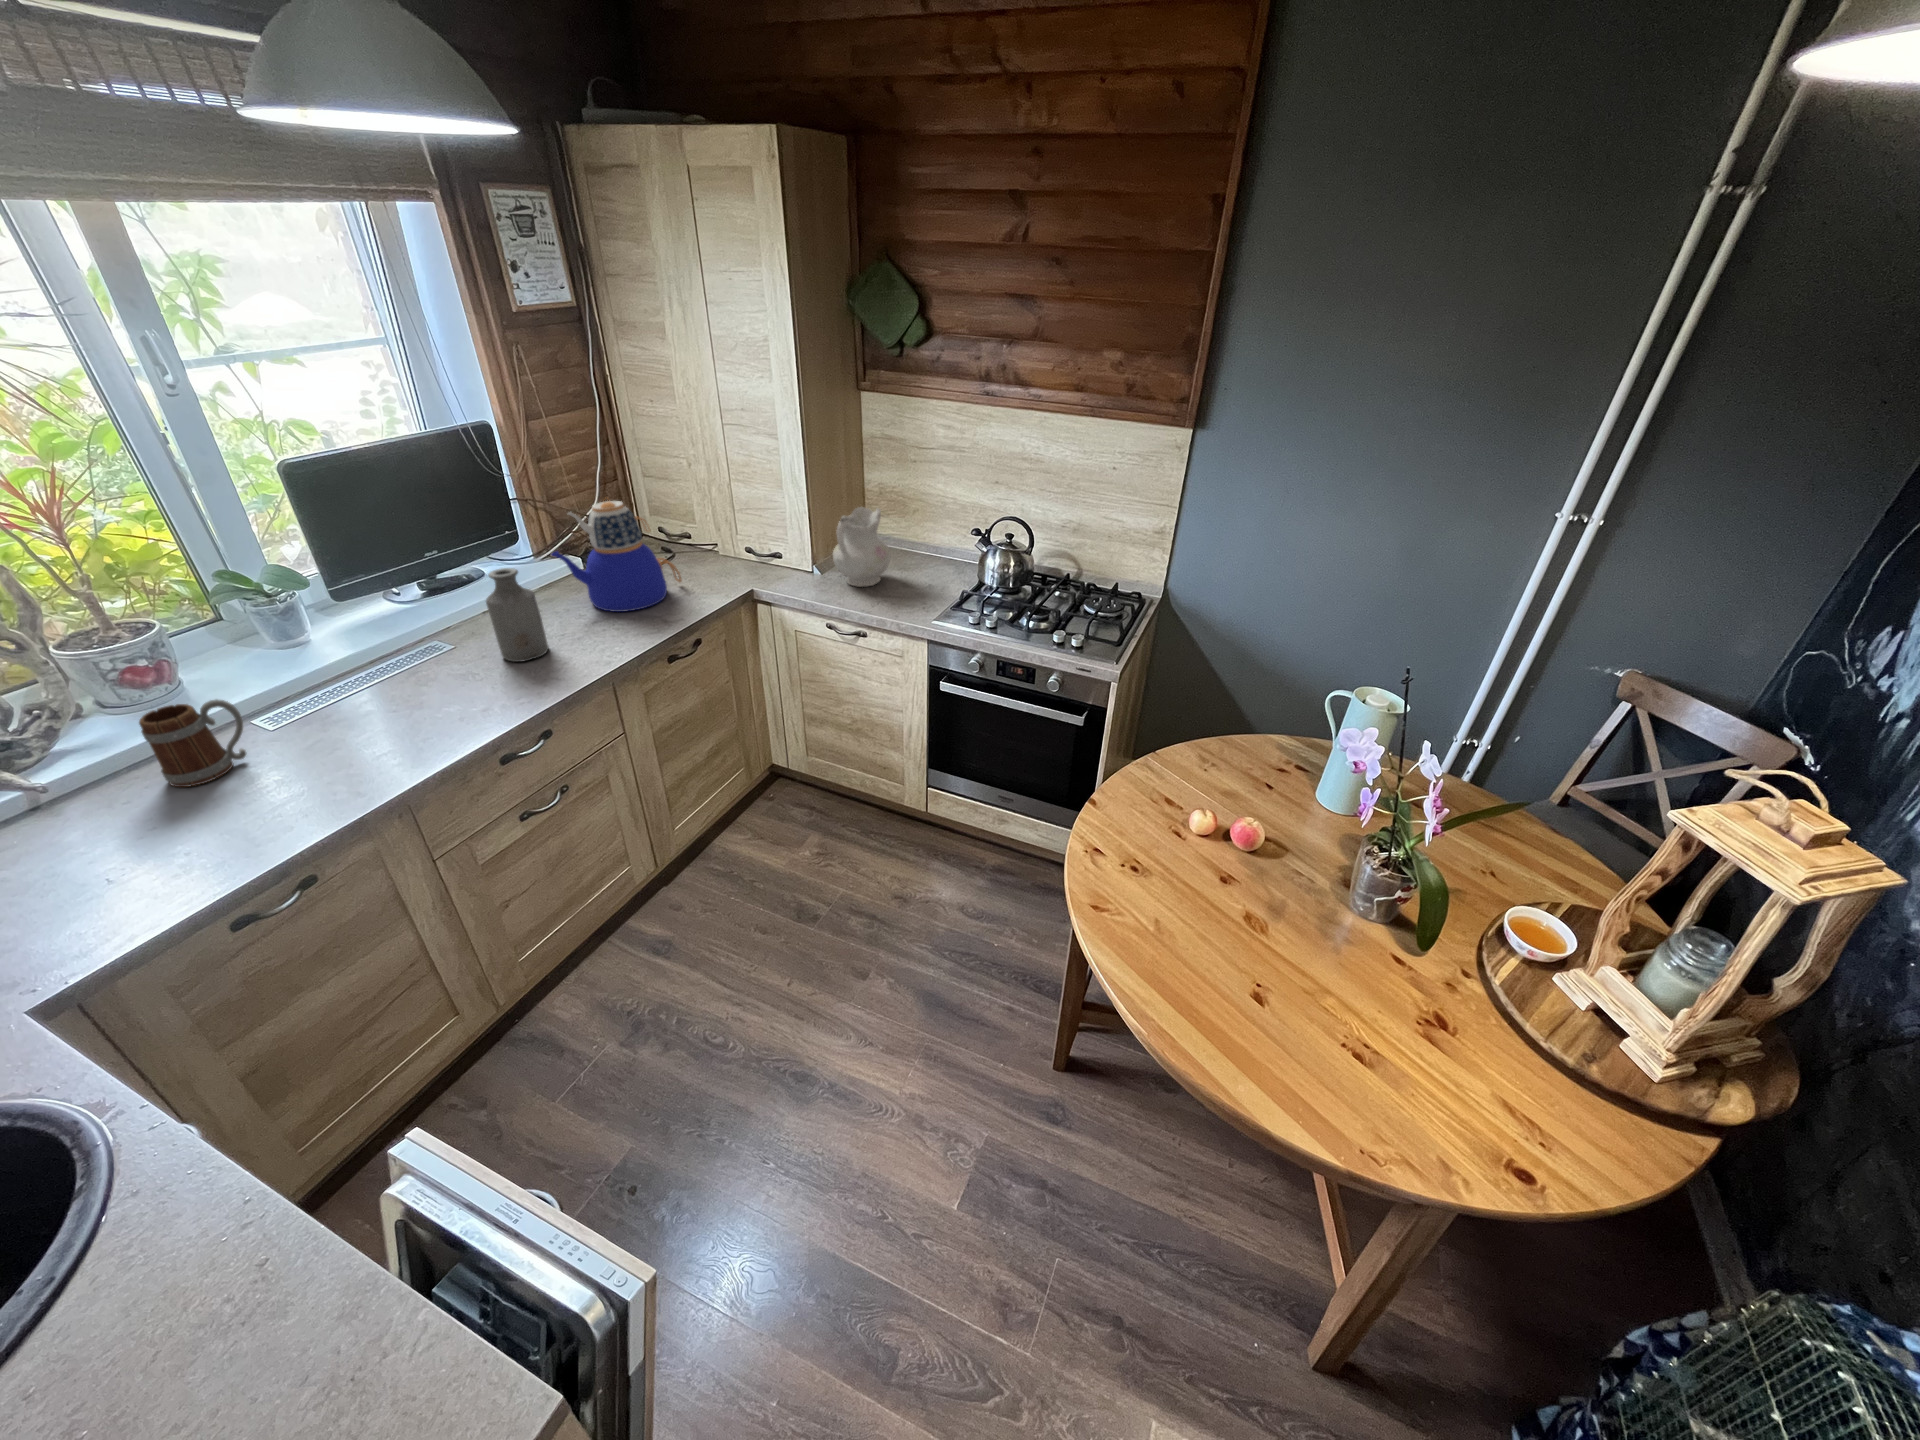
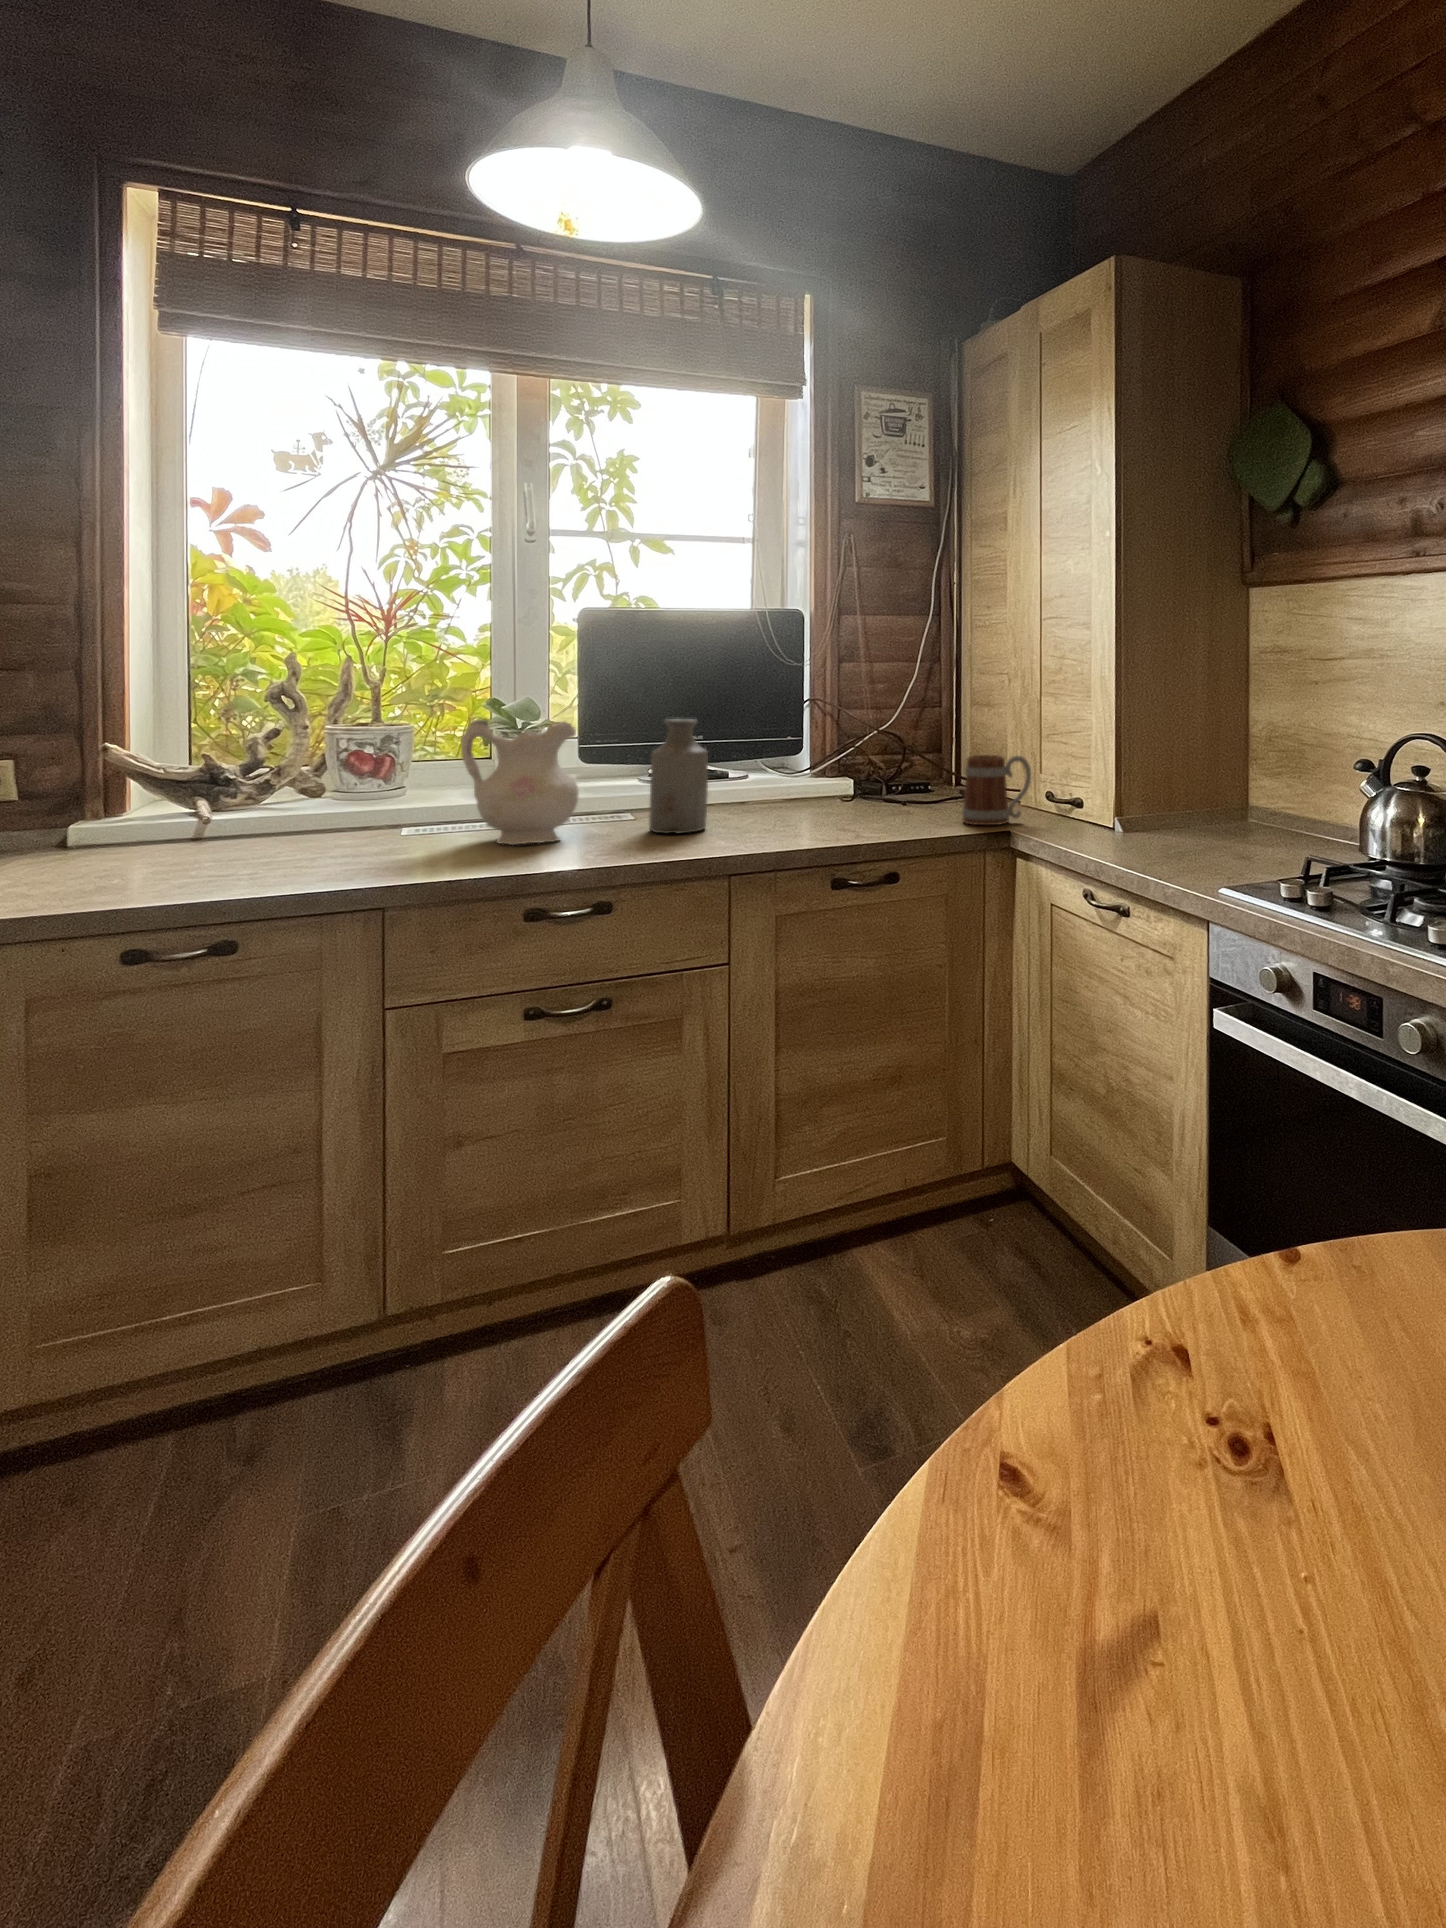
teapot: present [552,501,682,612] -> none [774,677,929,822]
ceramic pitcher: present [833,507,890,587] -> present [461,719,579,845]
mug: present [139,699,247,787] -> present [962,755,1031,825]

